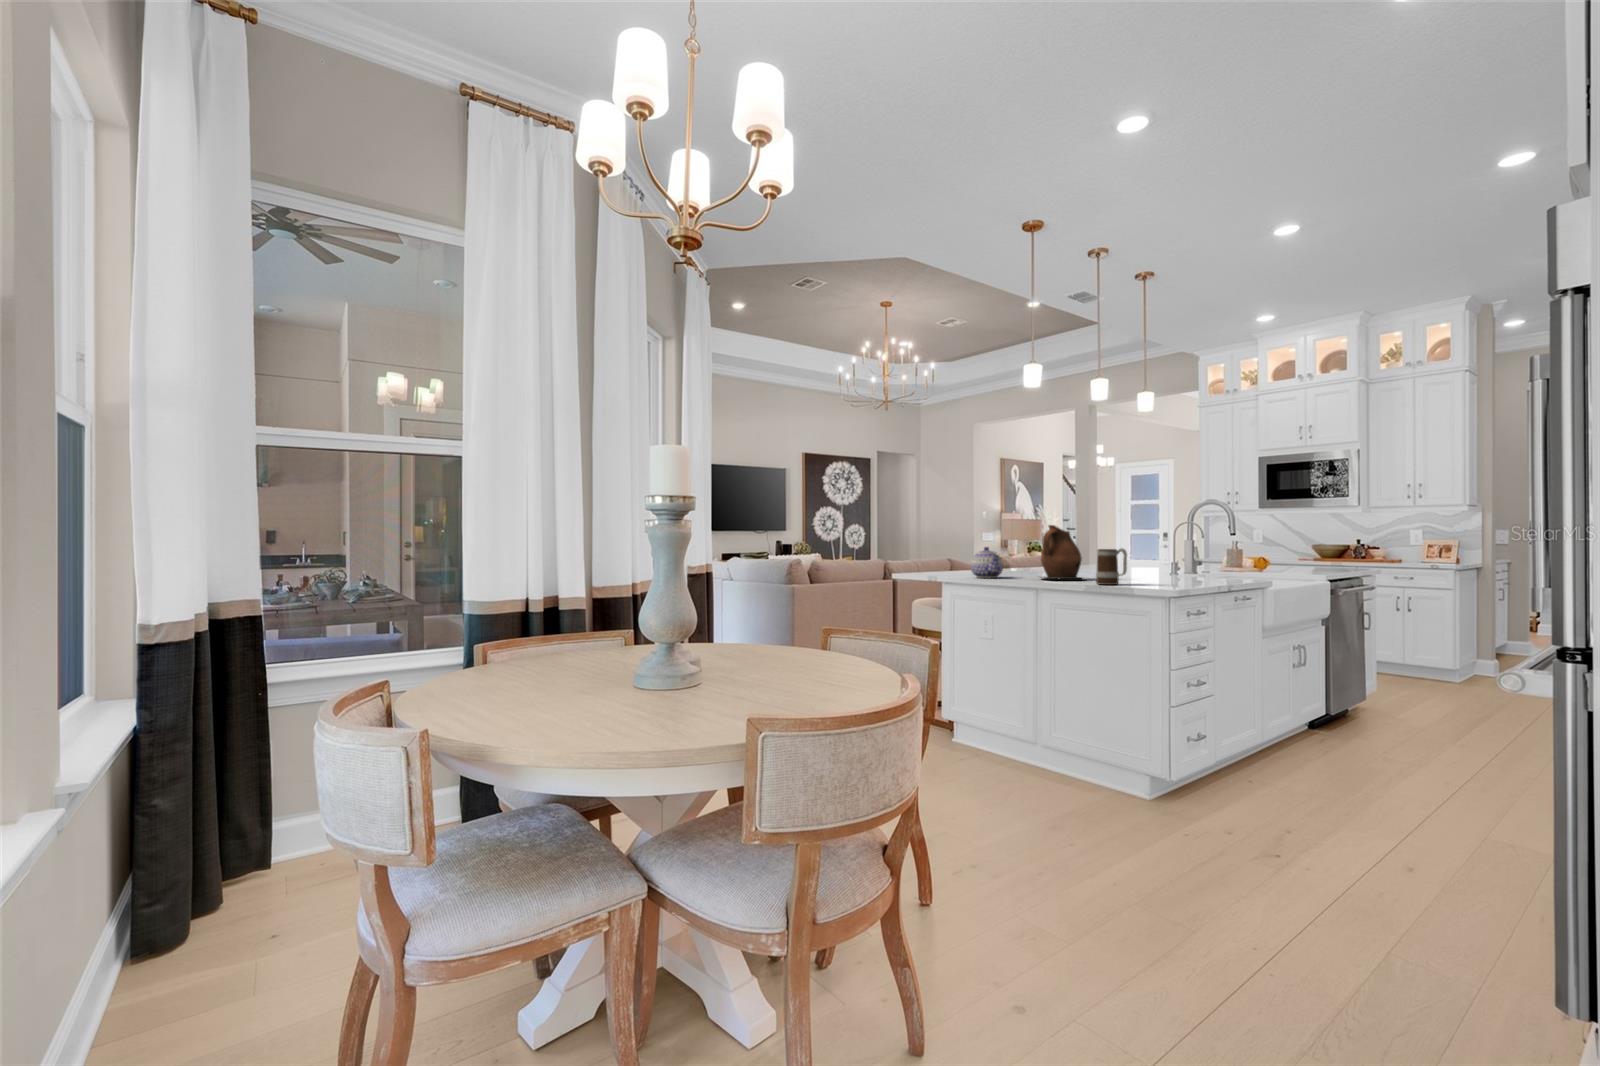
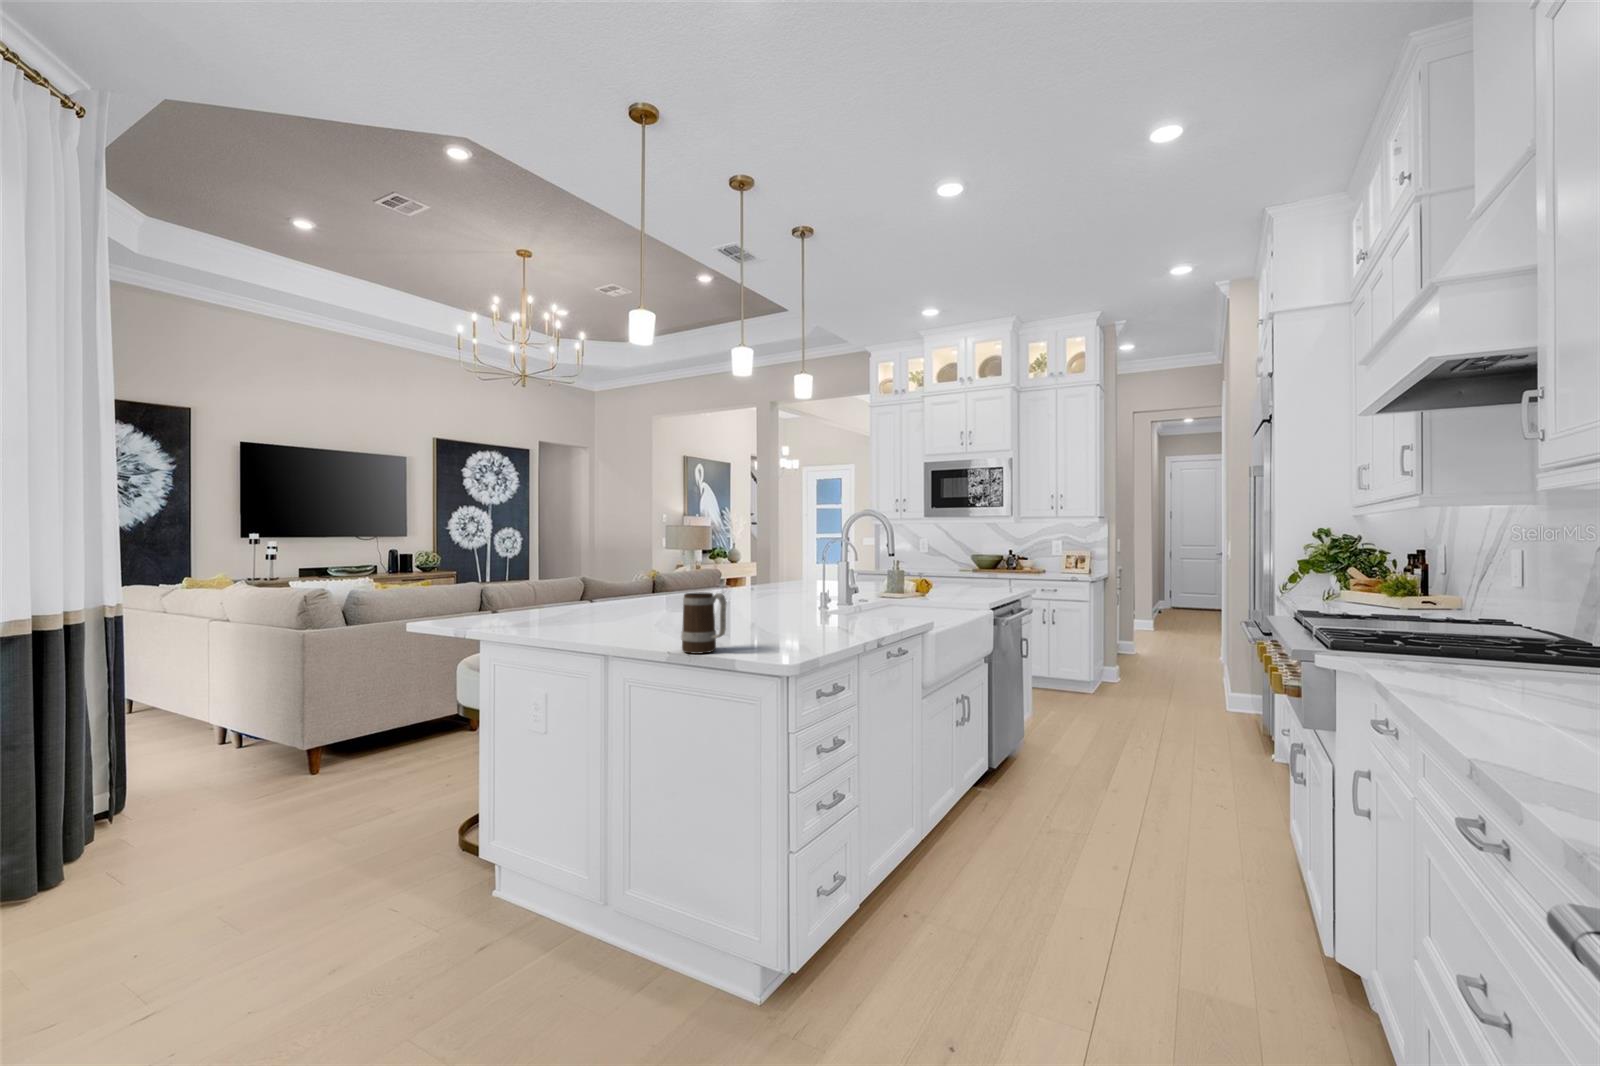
ceramic pitcher: present [1041,525,1084,579] -> none [612,550,685,638]
teapot: present [970,547,1003,578] -> none [515,582,568,634]

